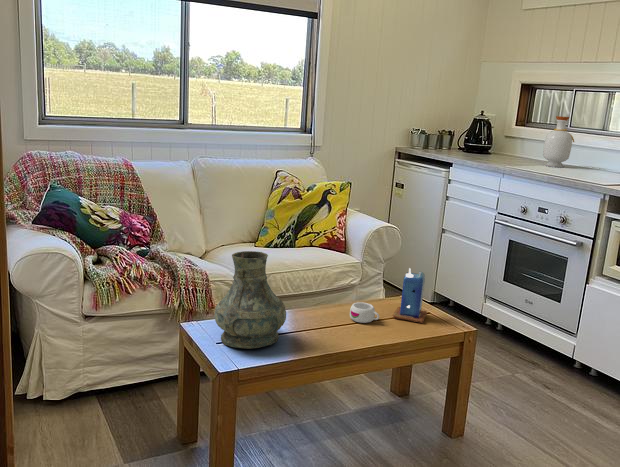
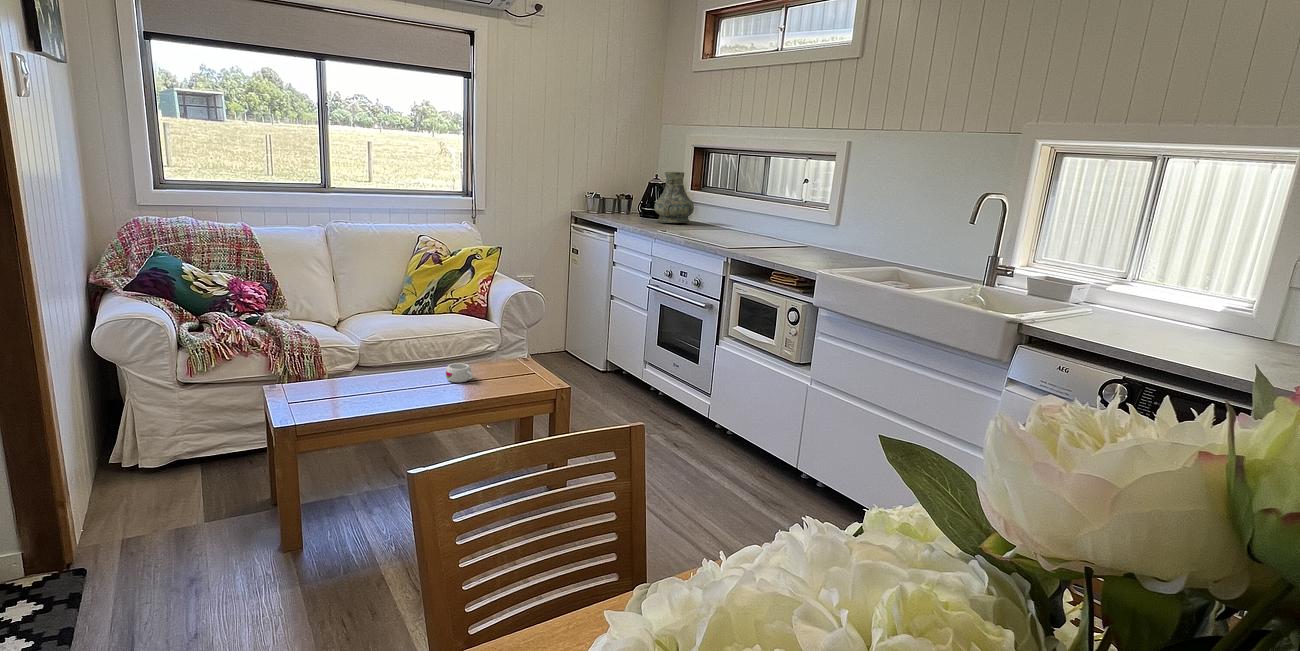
bottle: present [543,116,574,167] -> none [701,179,729,231]
vase: present [215,251,286,349] -> present [654,172,694,223]
candle: present [393,268,427,323] -> none [492,329,530,382]

